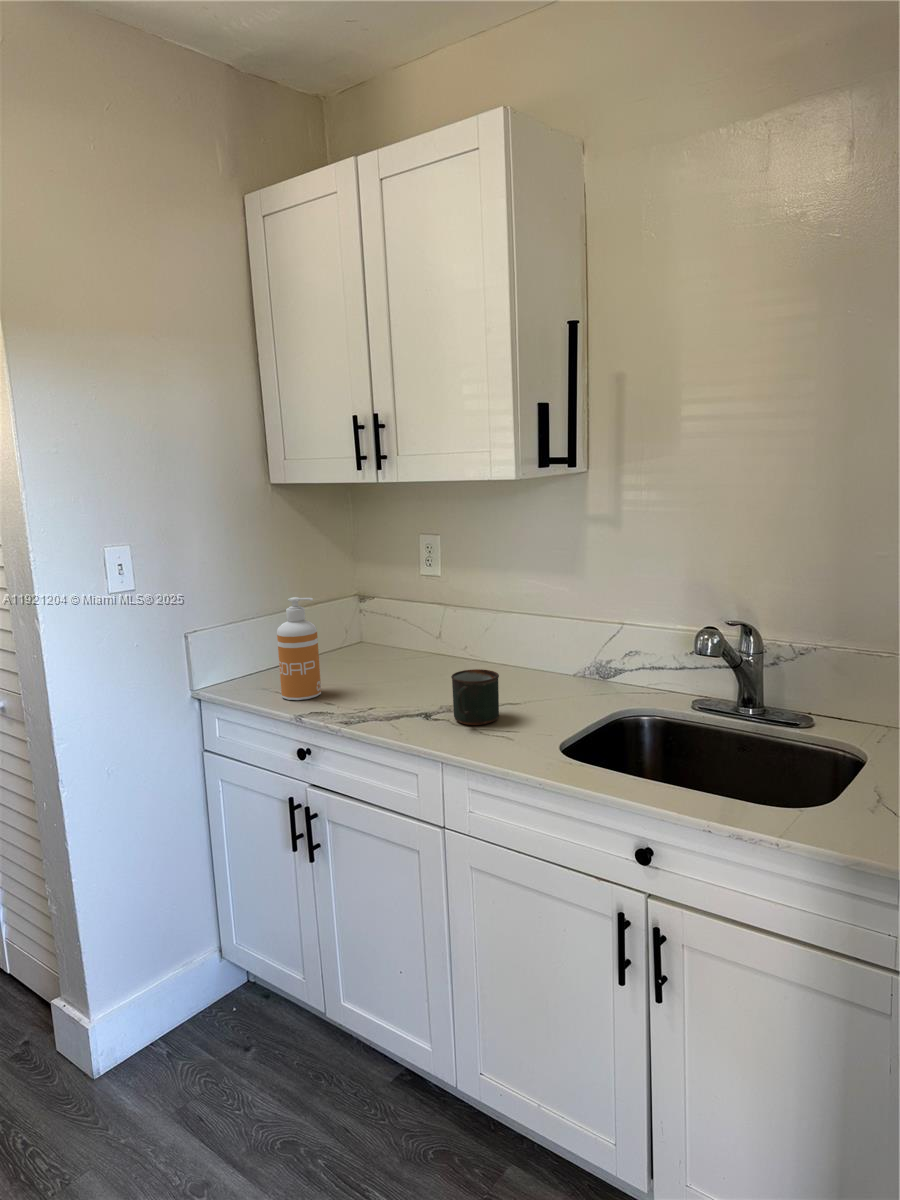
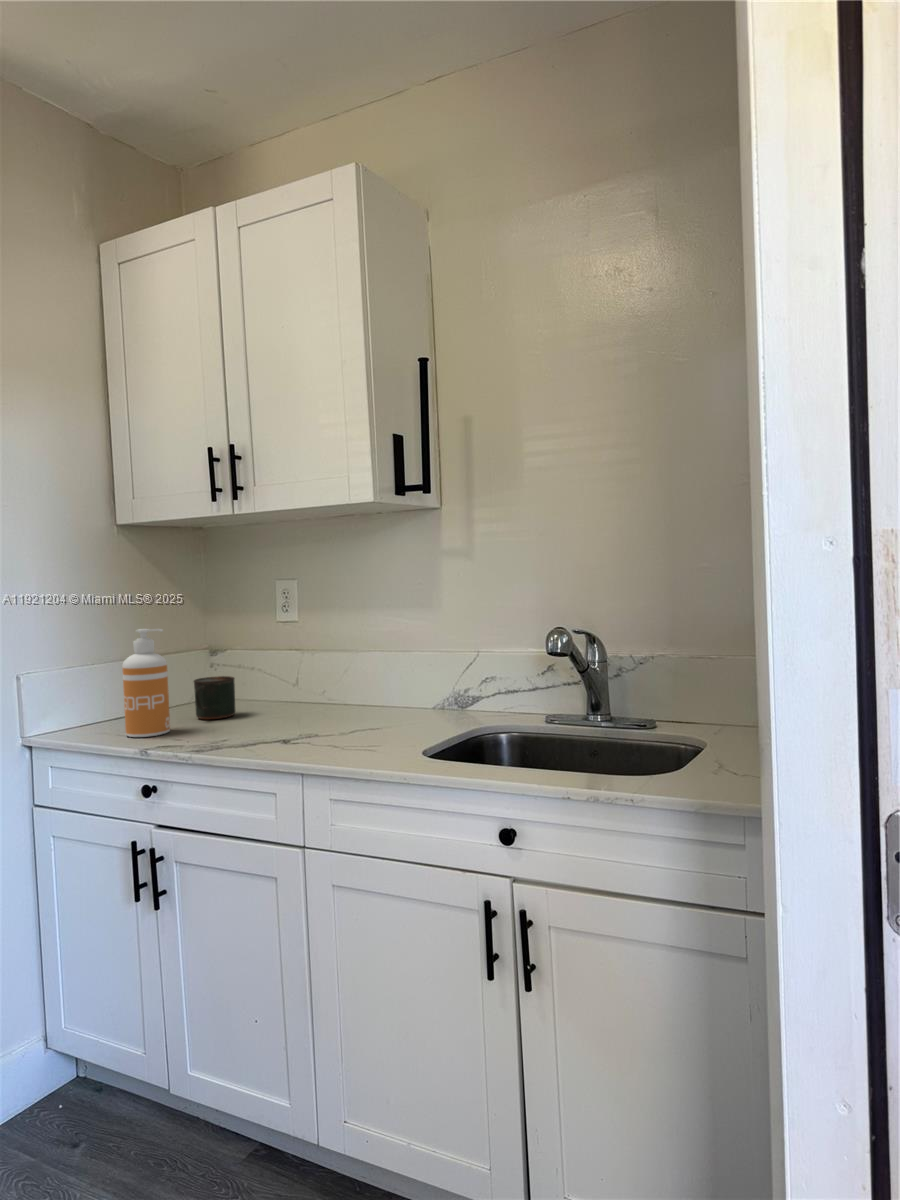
mug: present [451,669,499,725] -> present [194,676,235,719]

